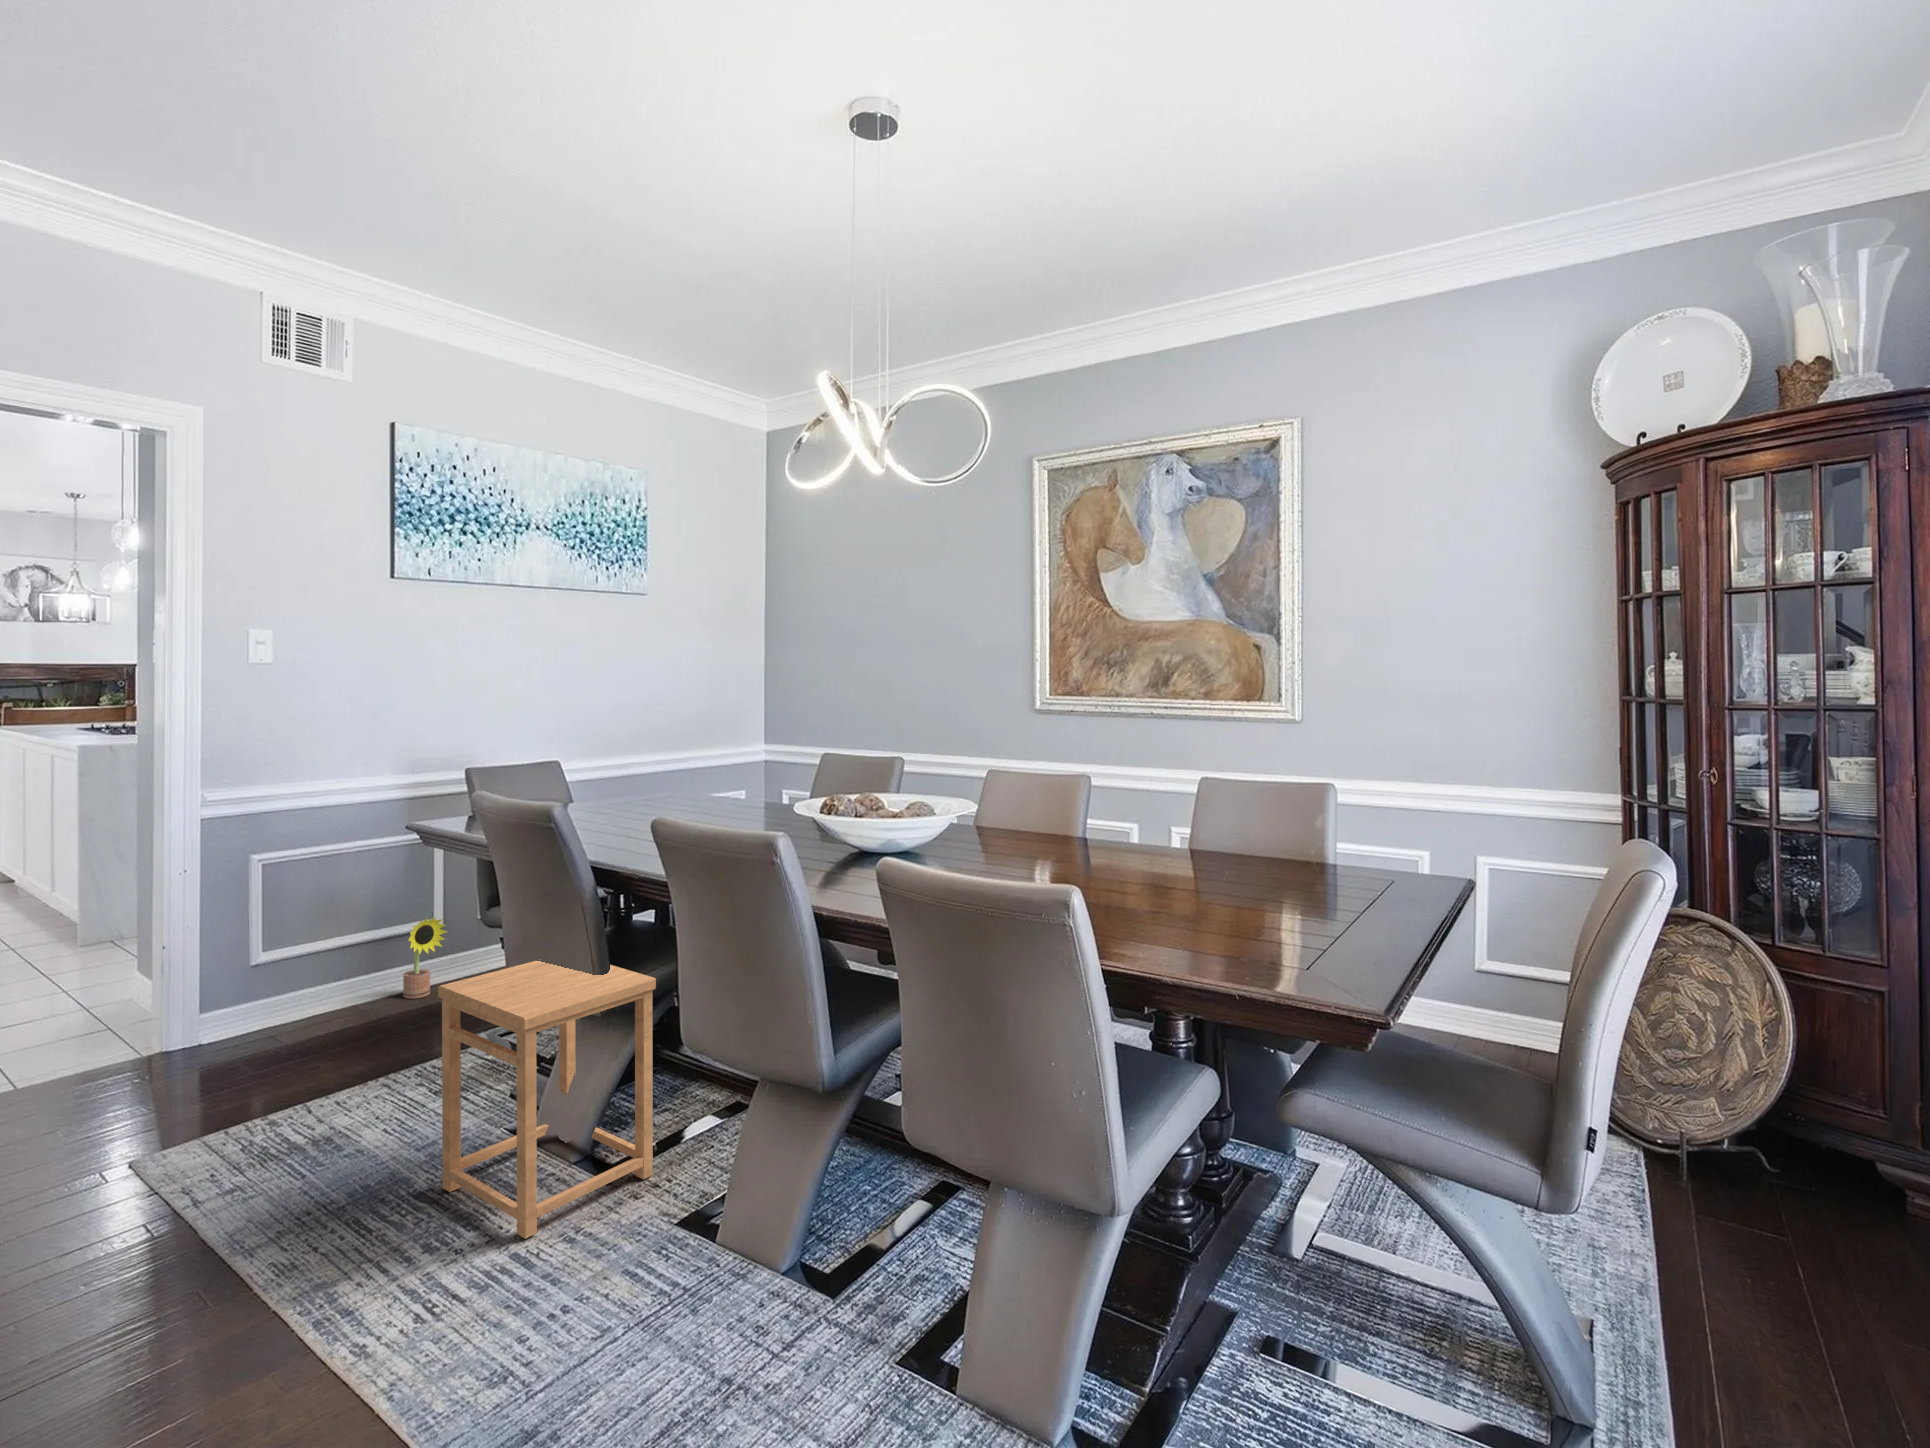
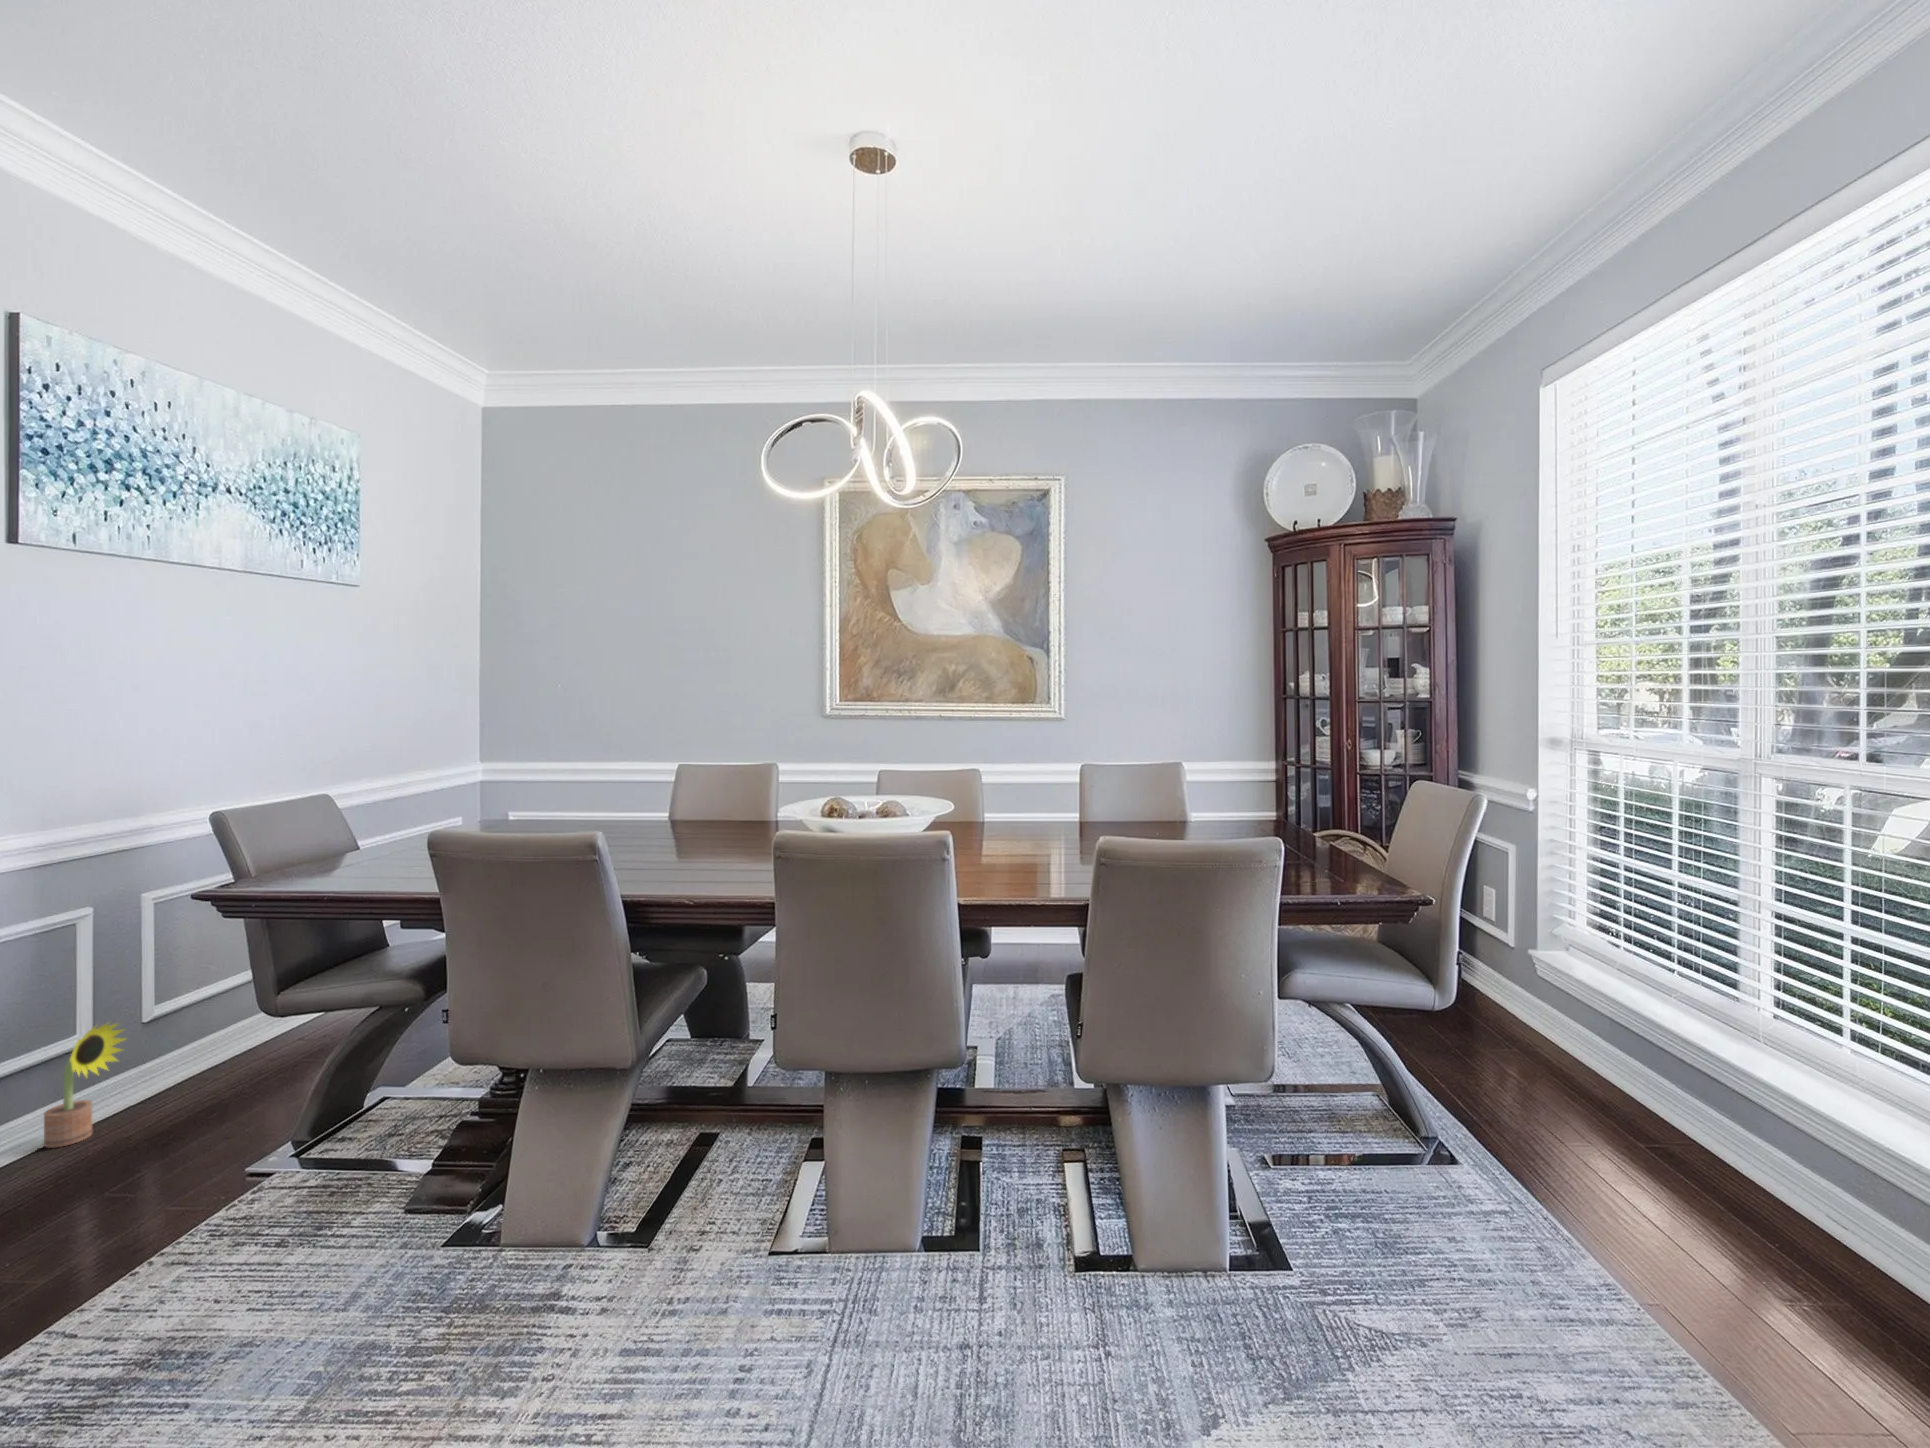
side table: present [438,961,656,1239] -> none [428,1004,689,1331]

